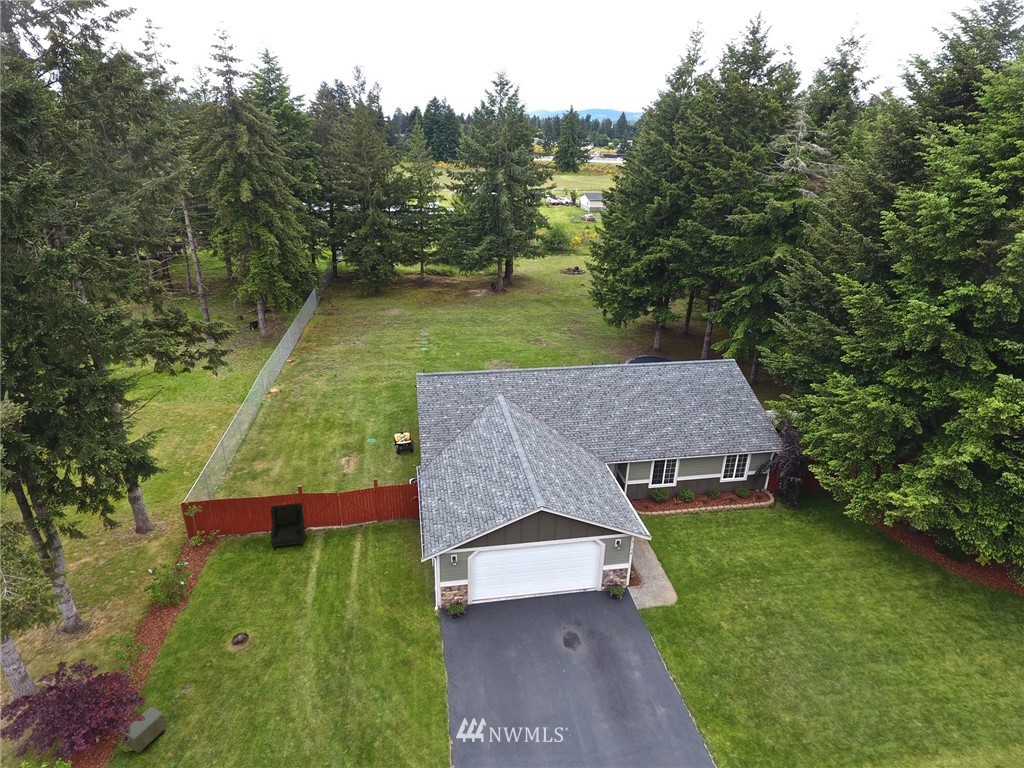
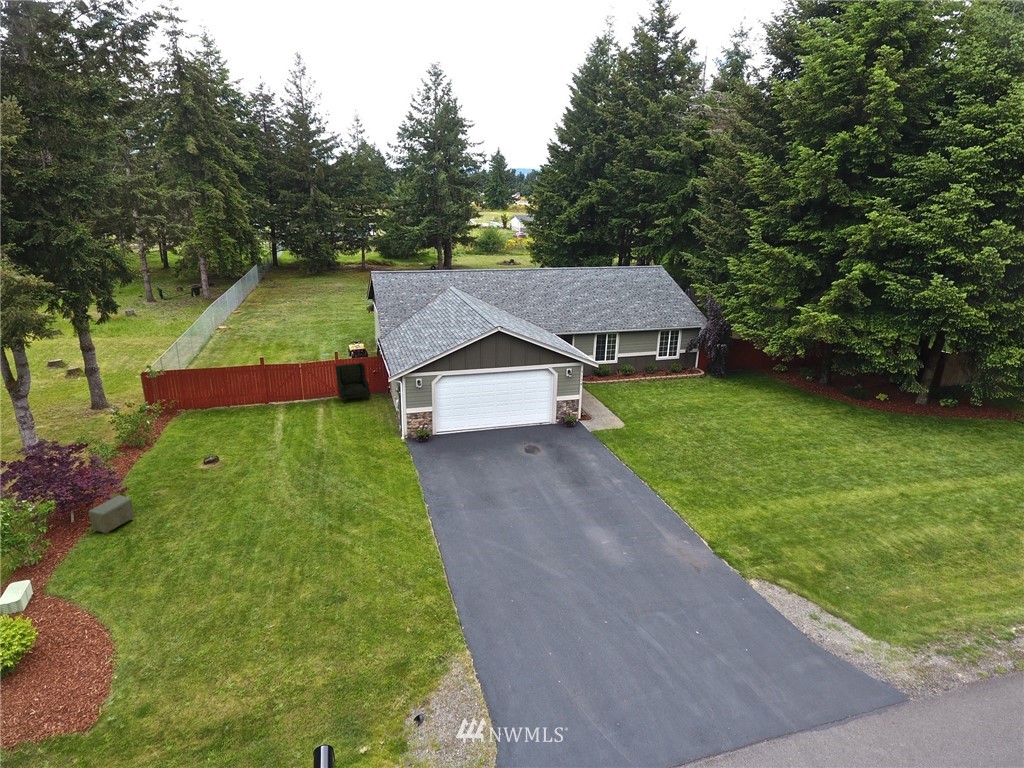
chair: present [270,503,305,550] -> present [335,363,370,404]

